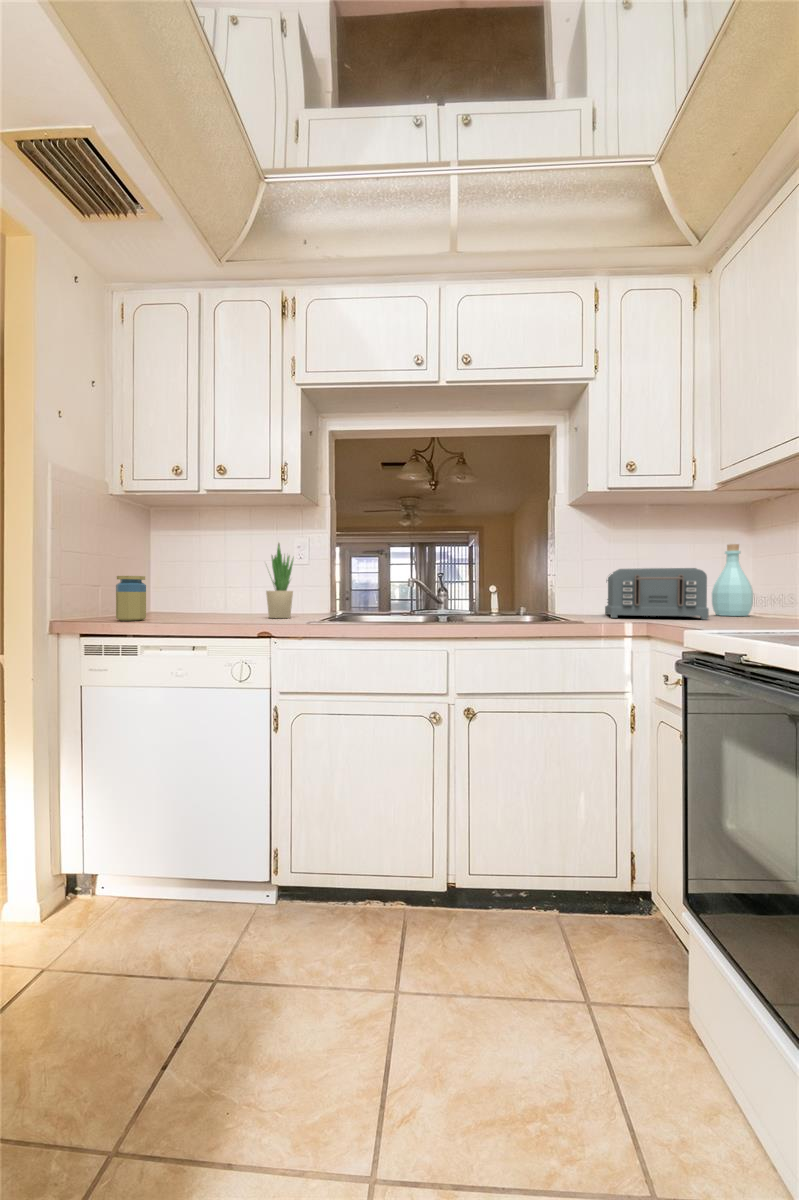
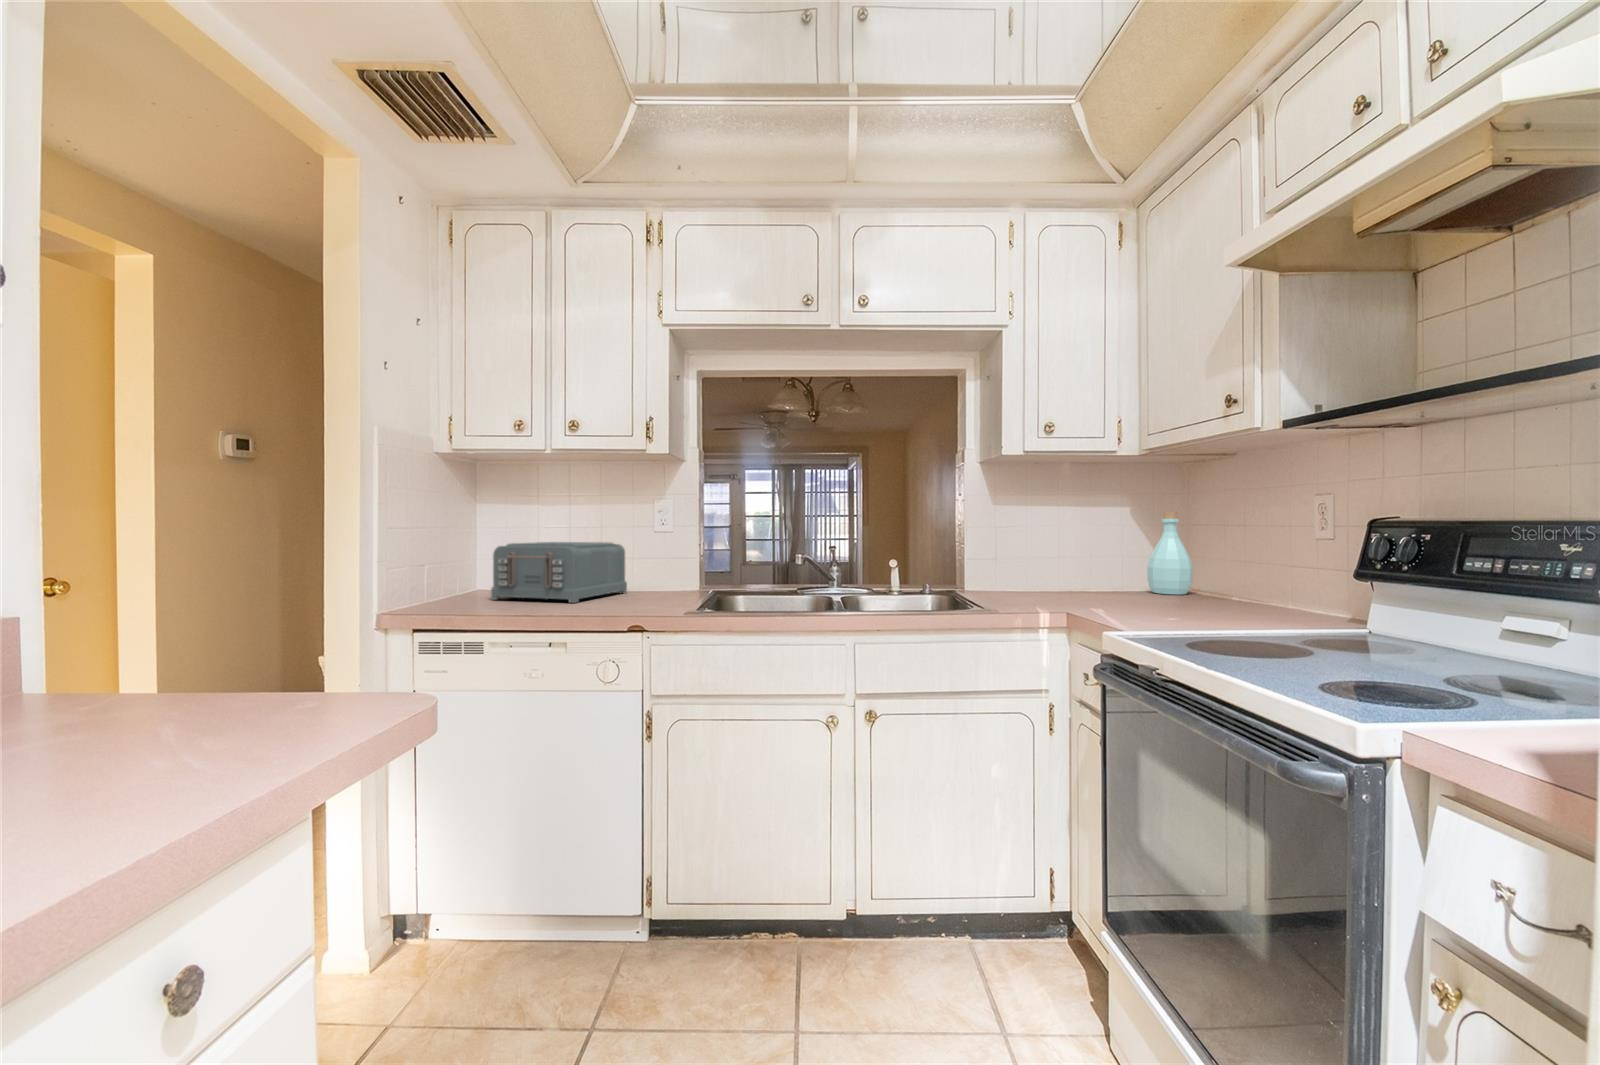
potted plant: present [266,544,293,618] -> none [627,512,661,603]
toaster: present [605,568,709,619] -> present [491,542,627,603]
jar: present [116,576,146,621] -> none [451,556,487,611]

